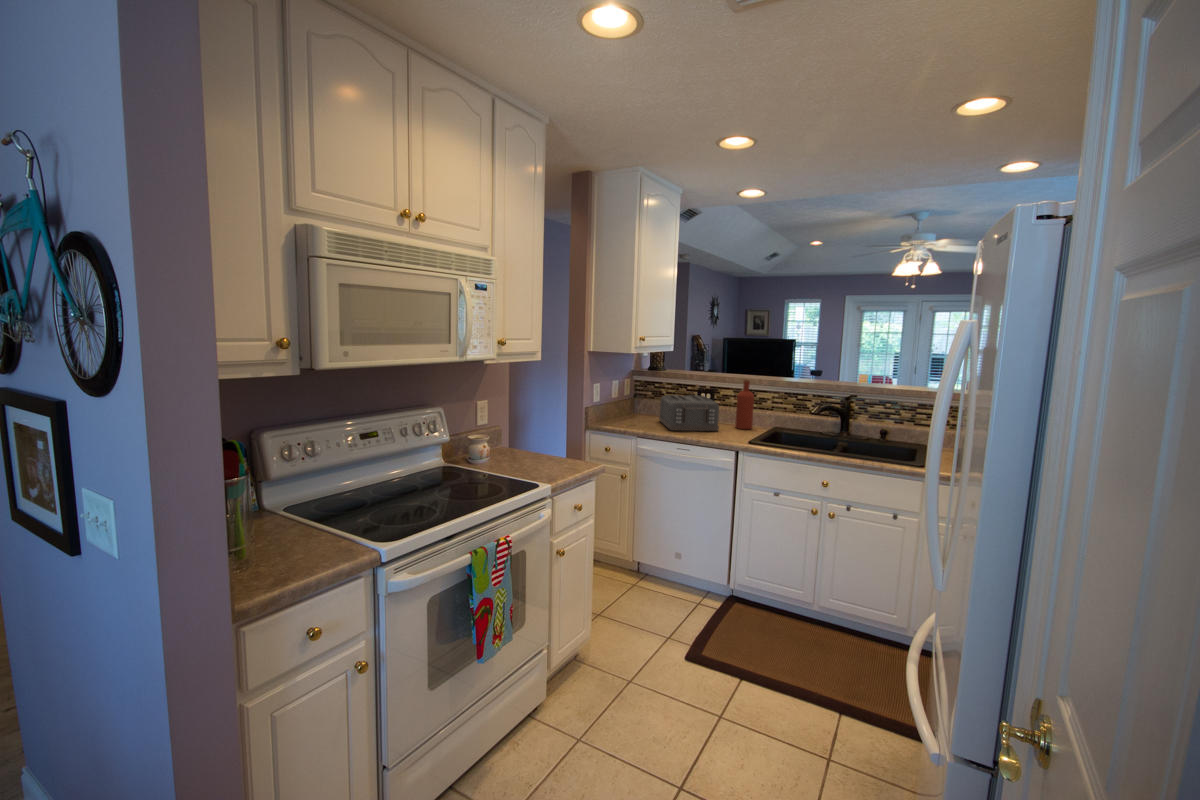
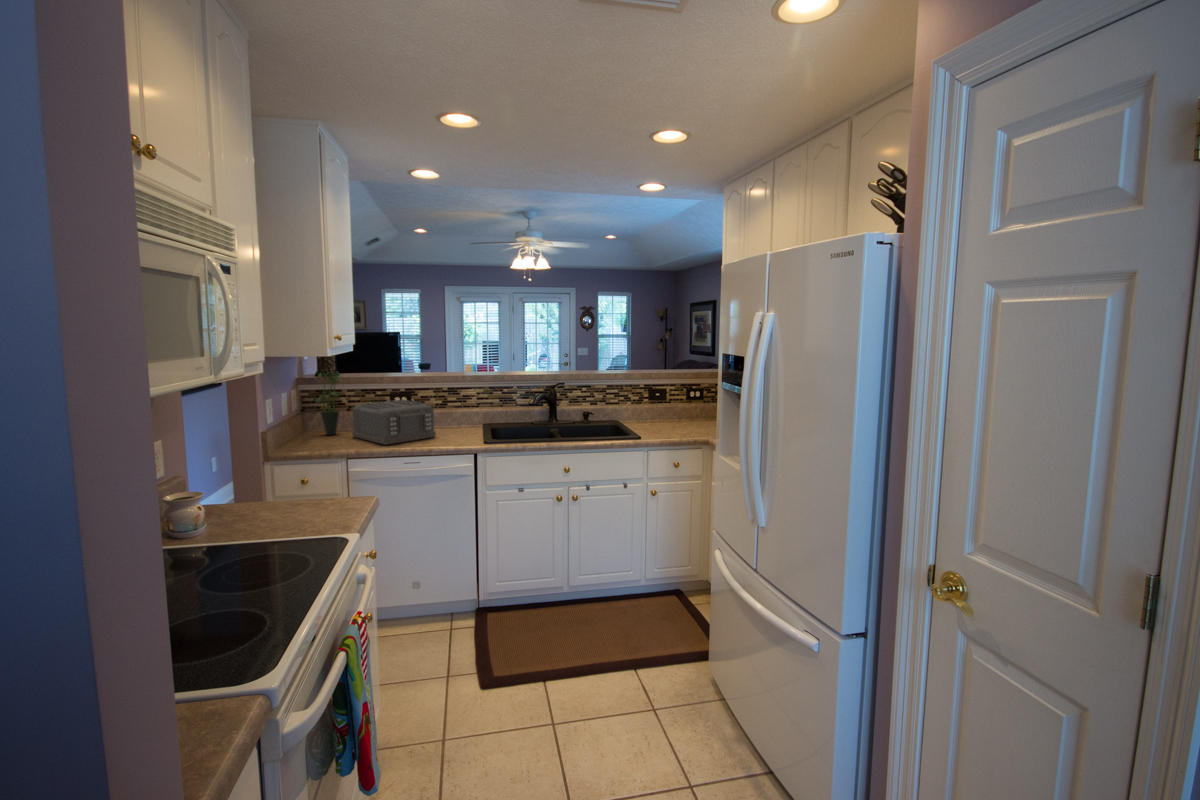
potted plant: none [639,365,663,417] -> present [316,370,341,435]
bottle: present [735,379,754,429] -> none [444,377,463,431]

